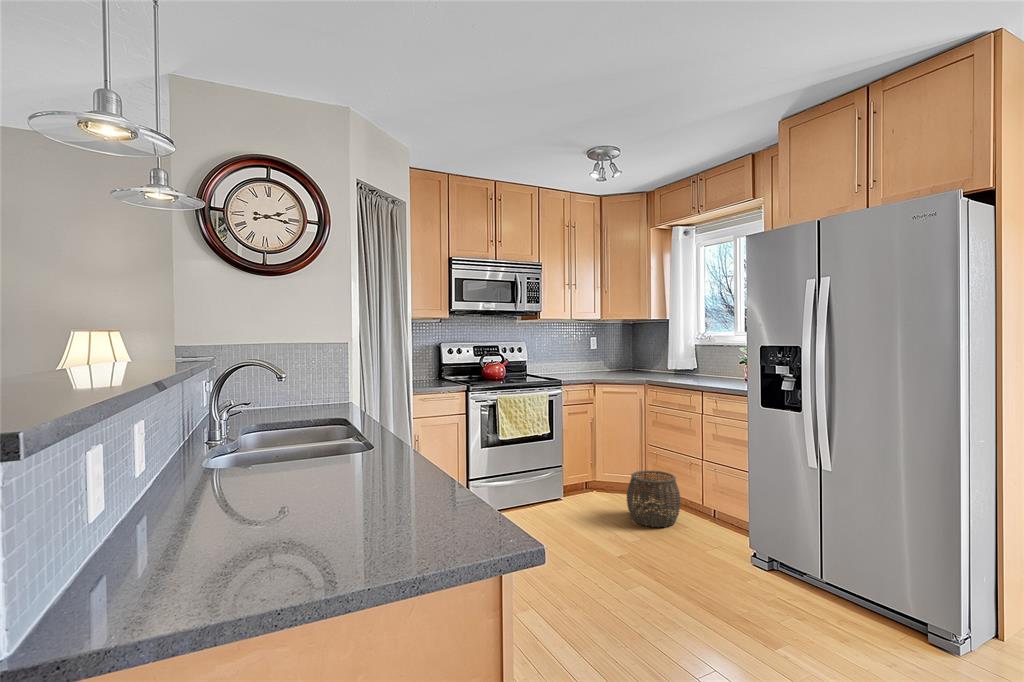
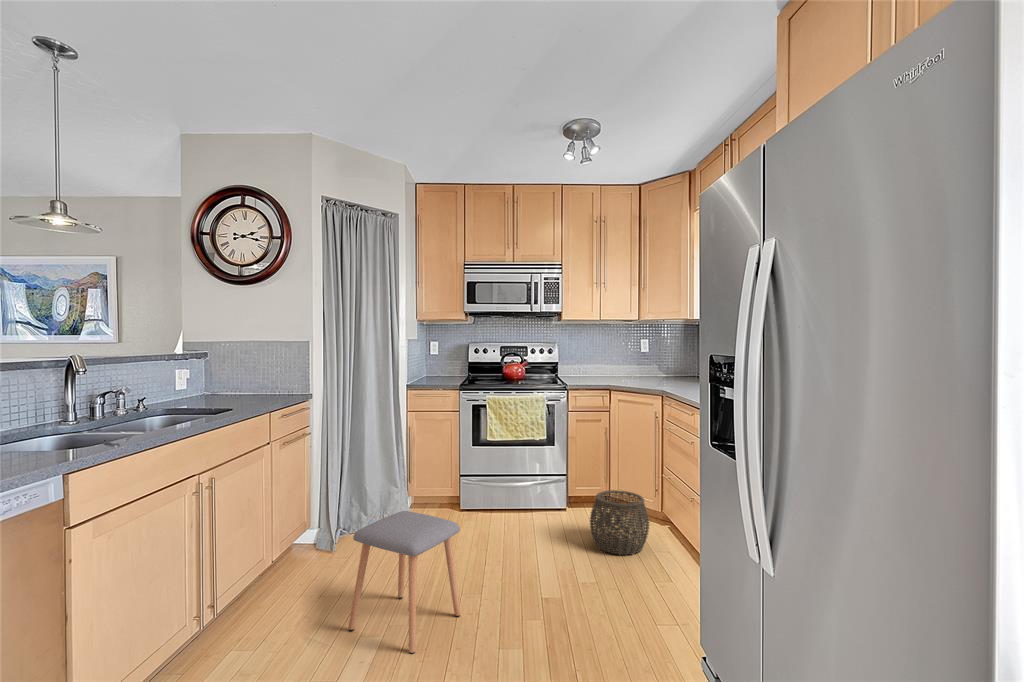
stool: none [557,517,652,655] -> present [348,511,460,654]

